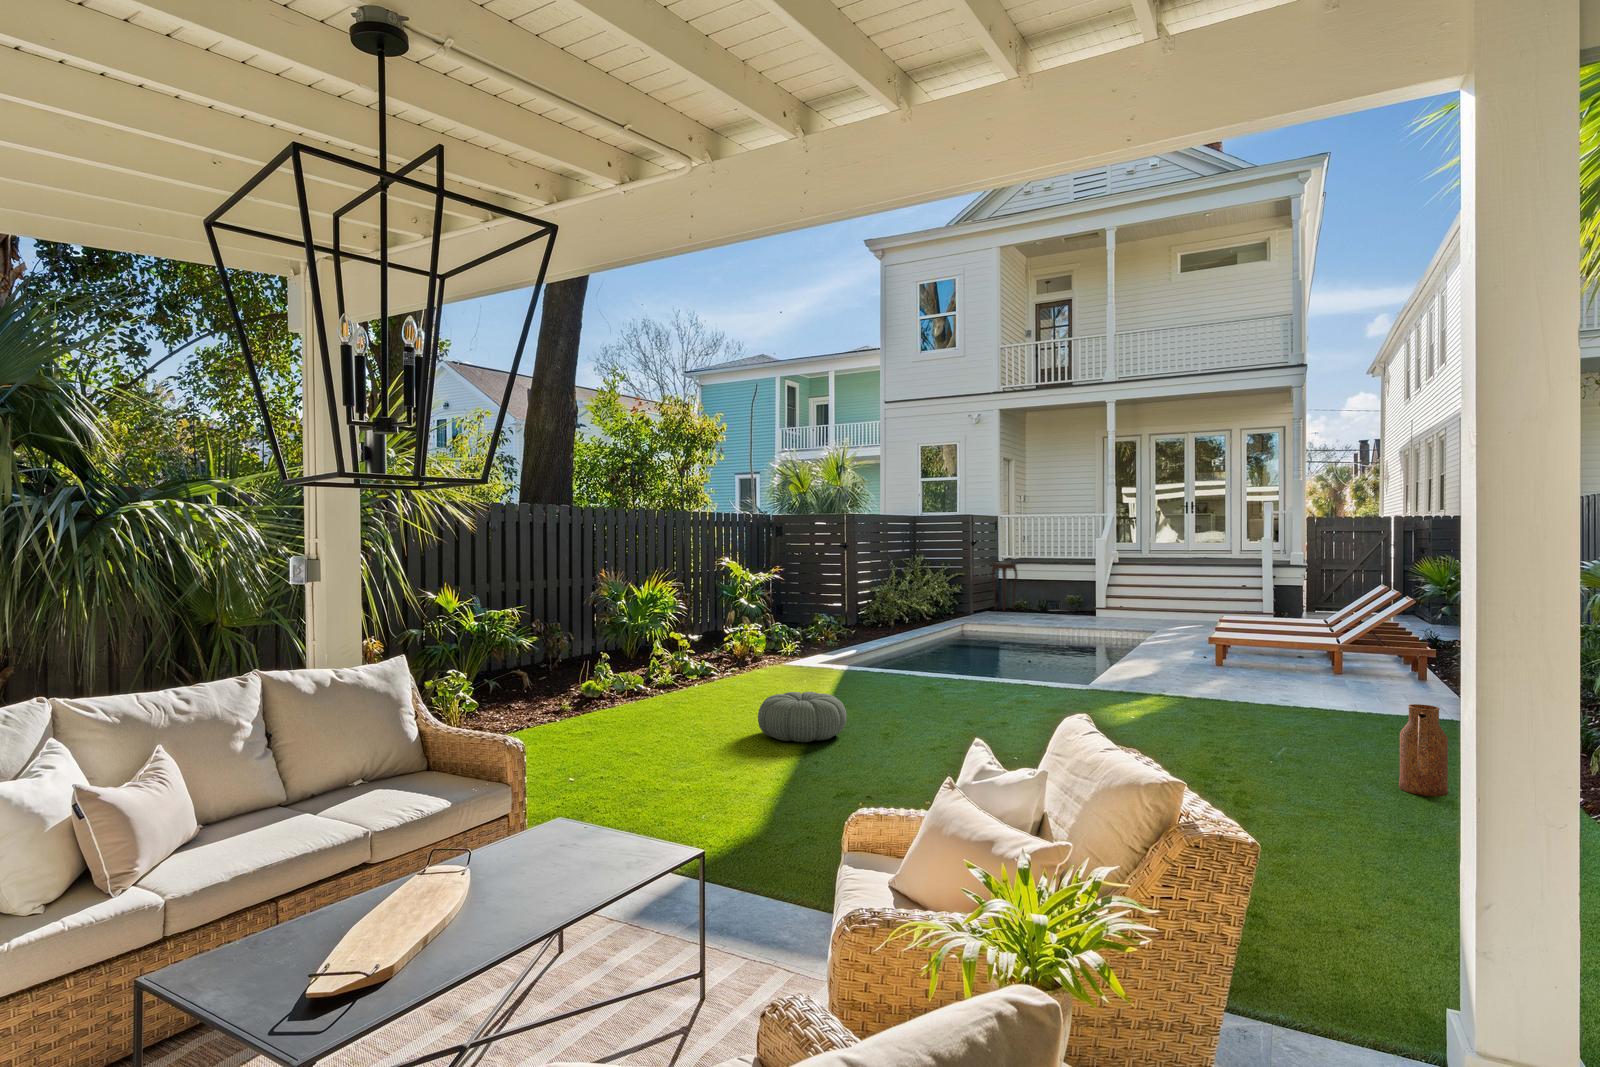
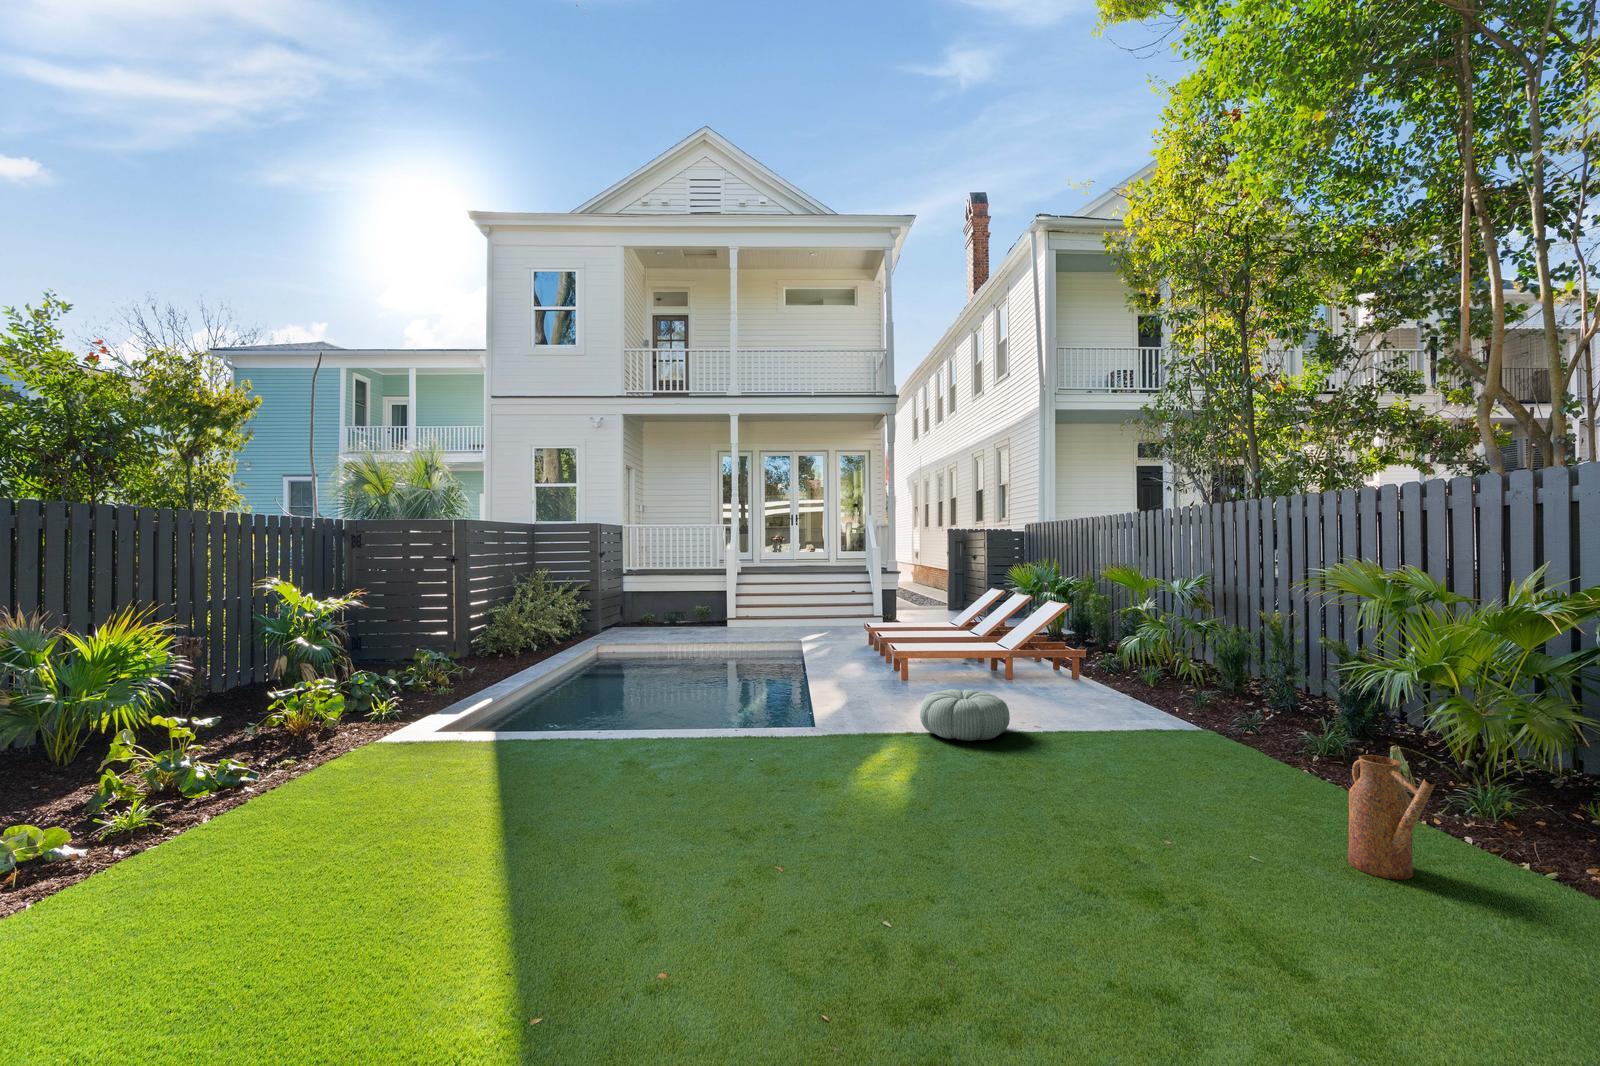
side table: present [991,563,1018,610] -> none [614,575,641,626]
pouf: present [758,692,847,742] -> present [920,689,1010,741]

